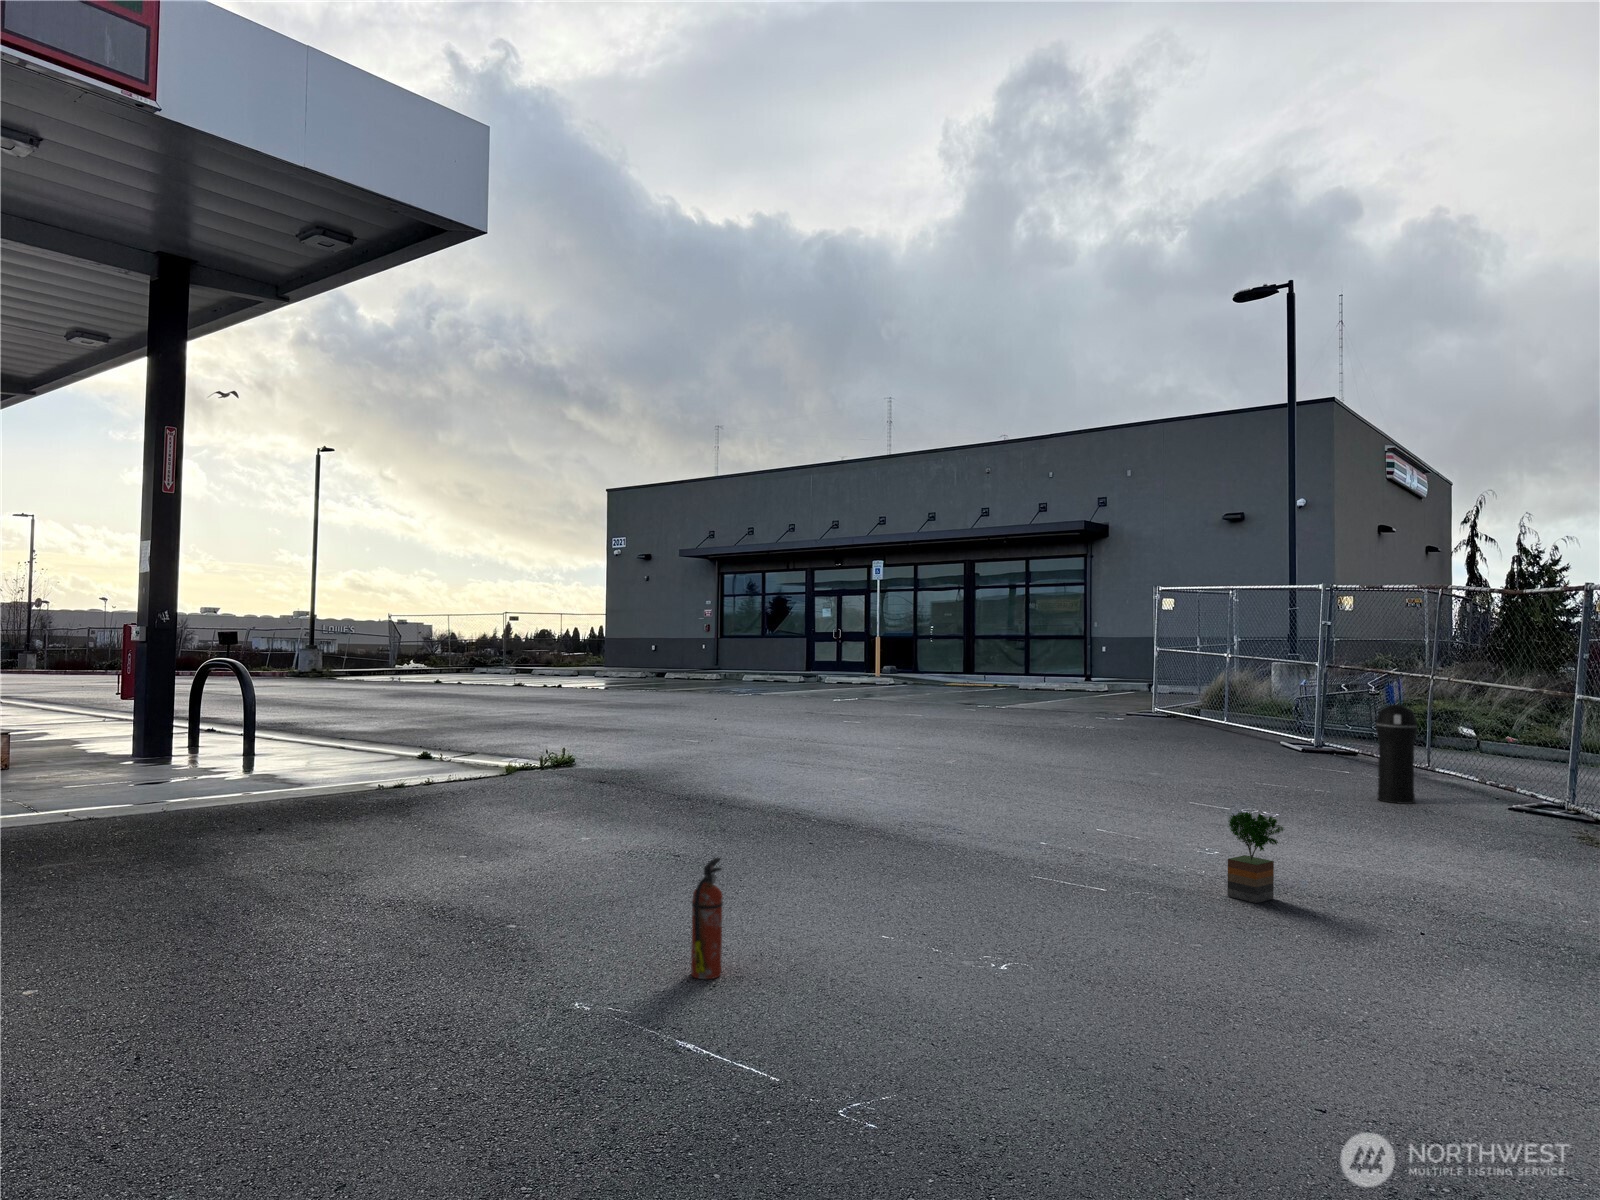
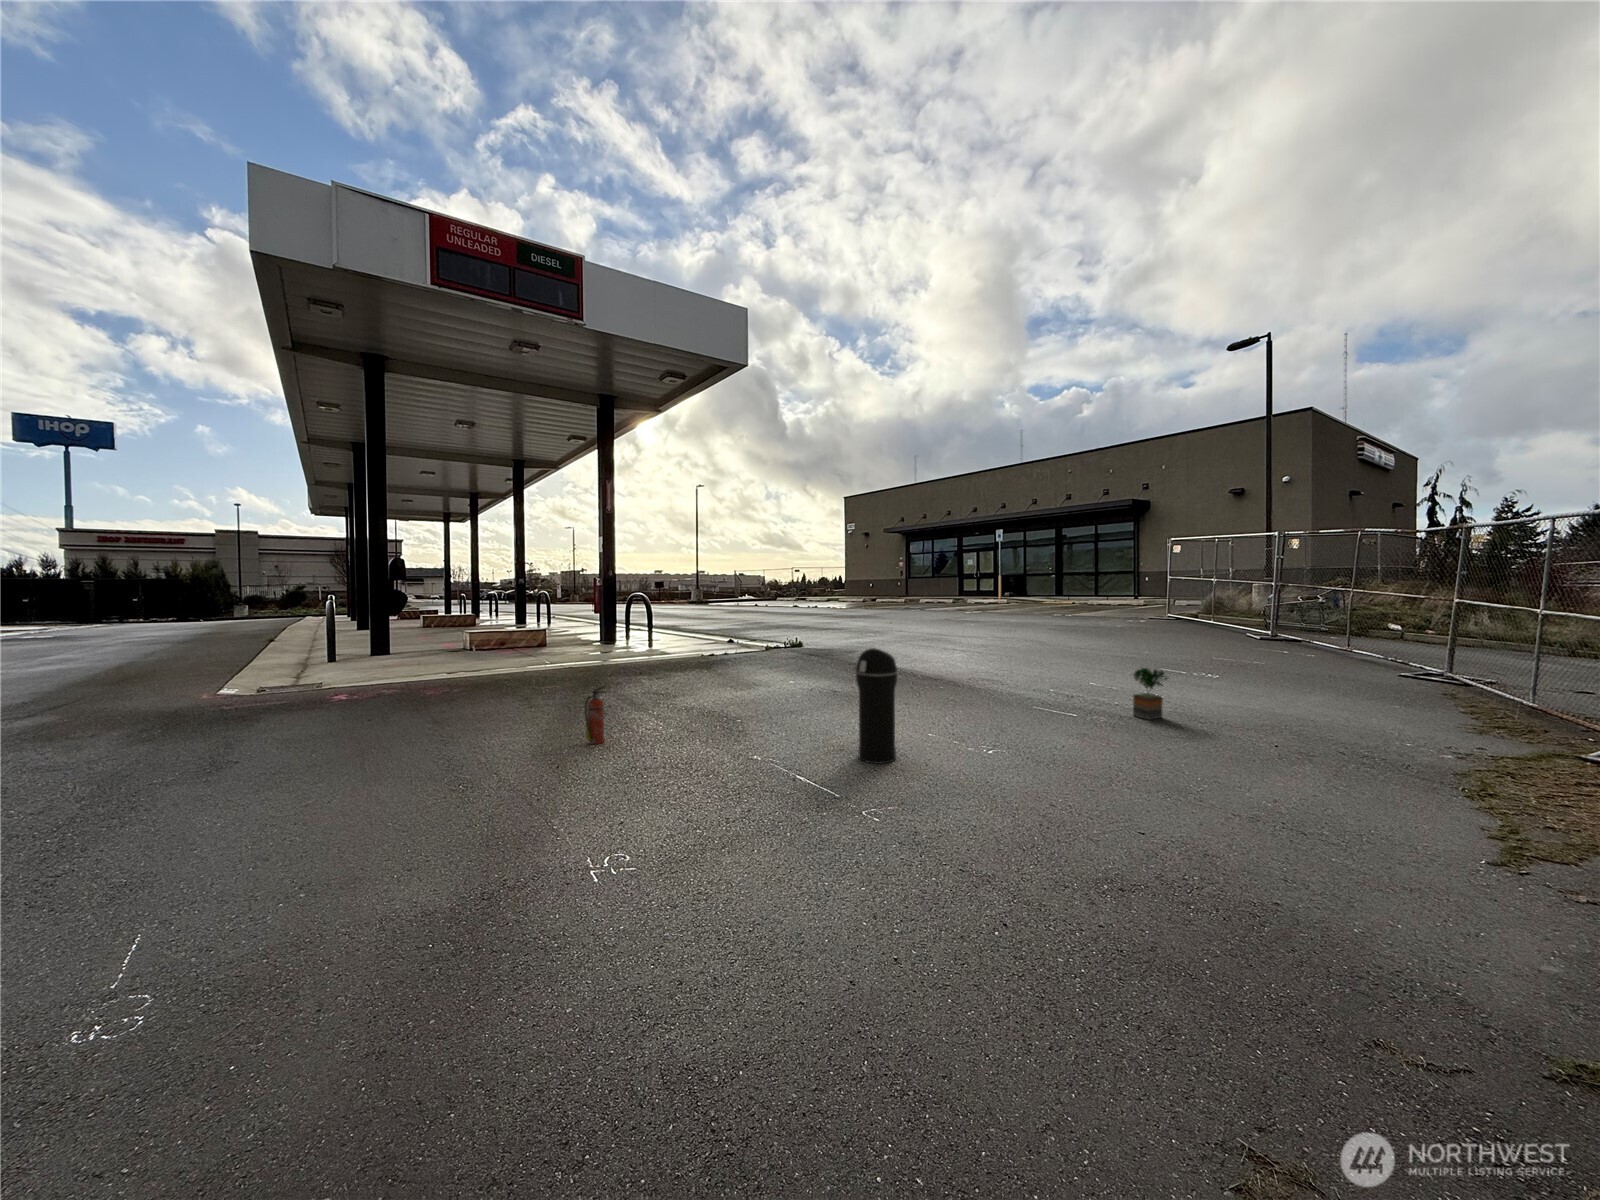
trash can: present [1376,704,1417,804] -> present [856,648,898,764]
fire extinguisher: present [691,858,723,979] -> present [585,687,606,744]

